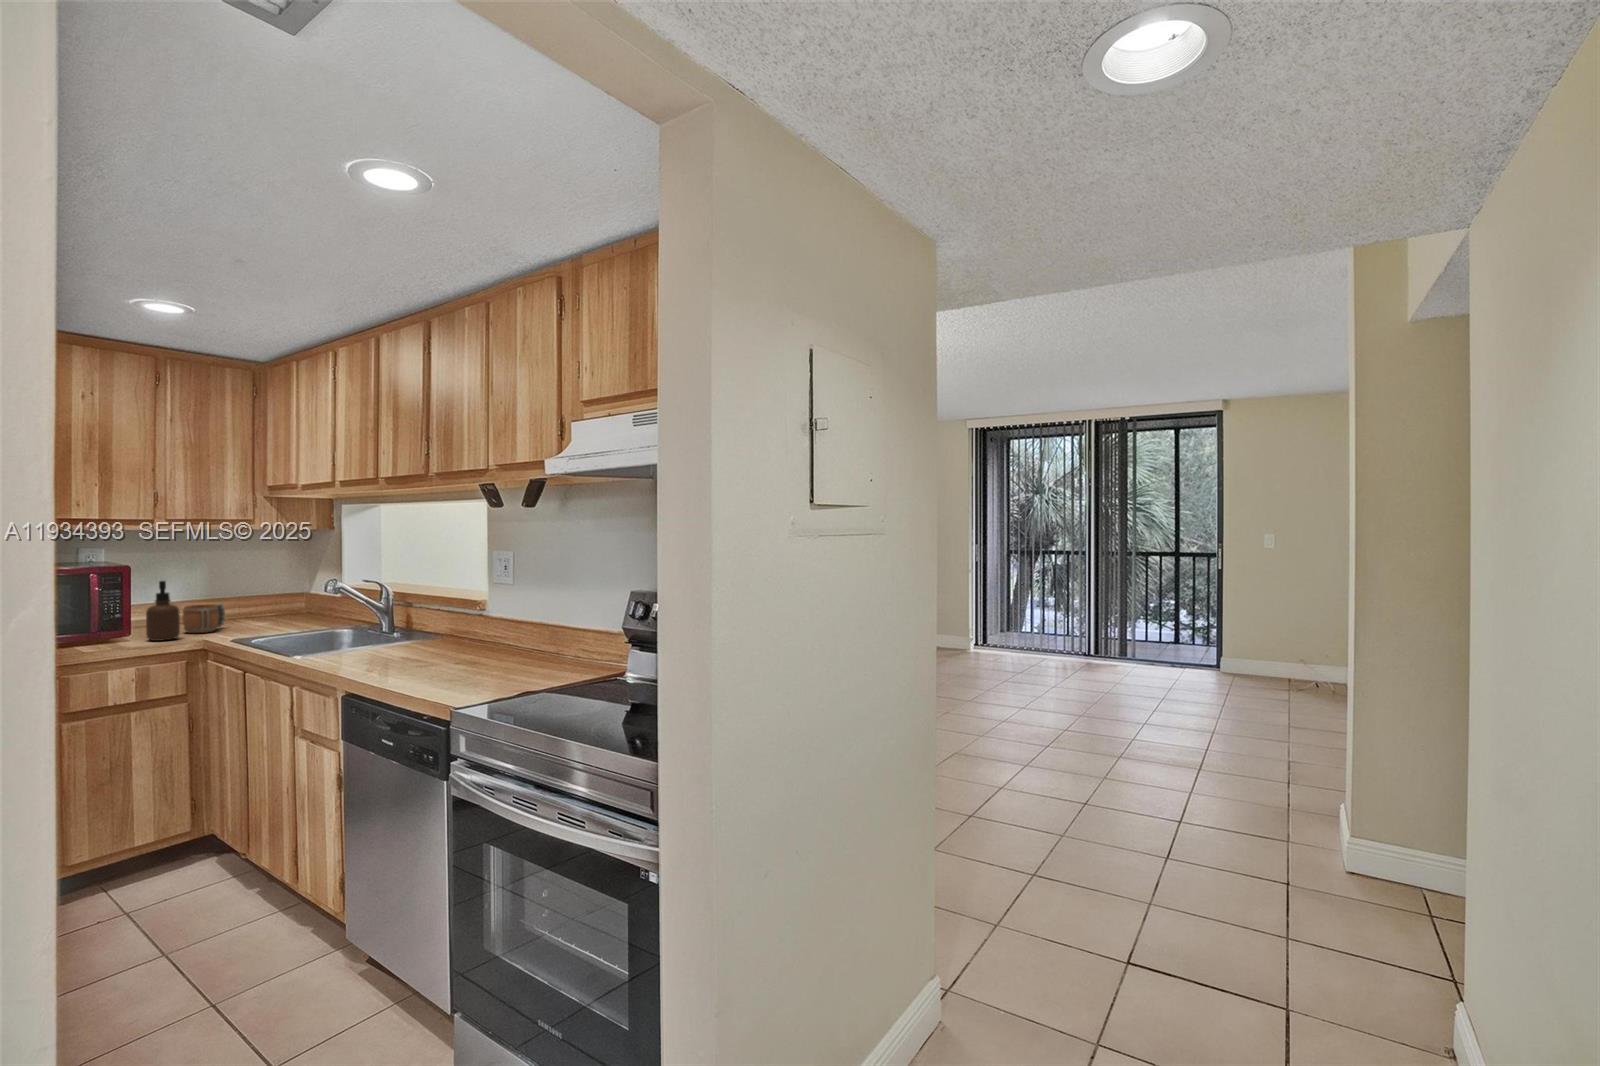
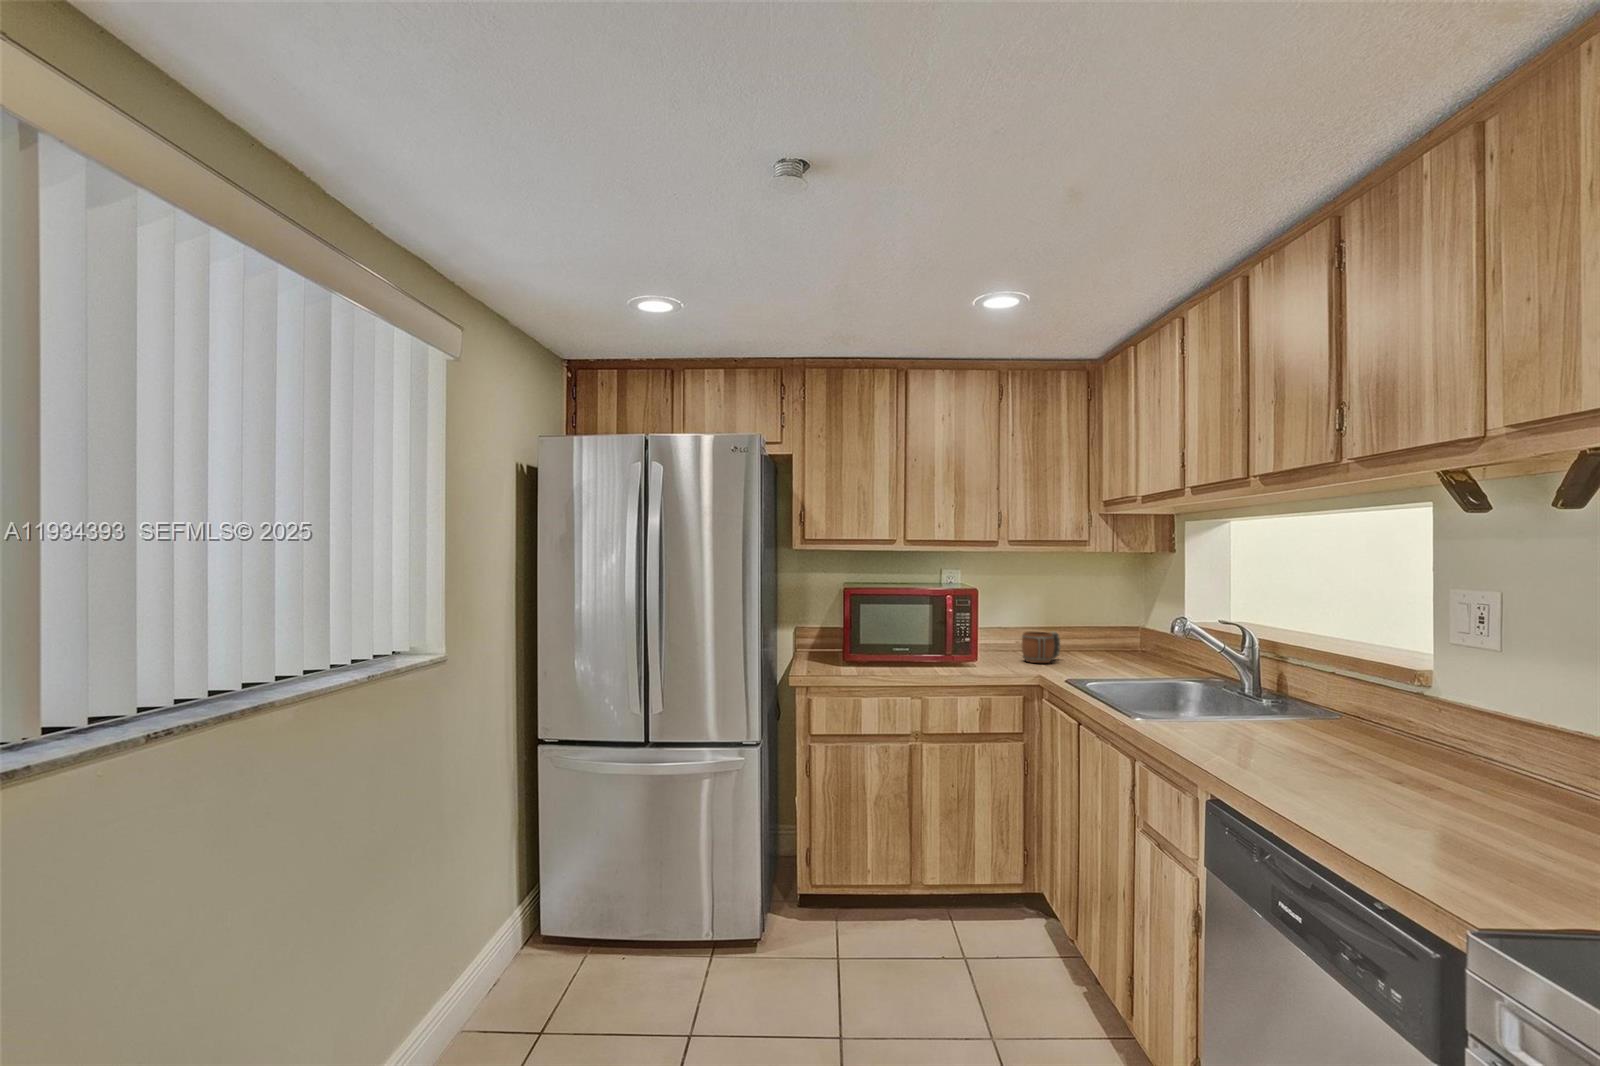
soap dispenser: present [146,581,180,641] -> none [990,603,1019,668]

